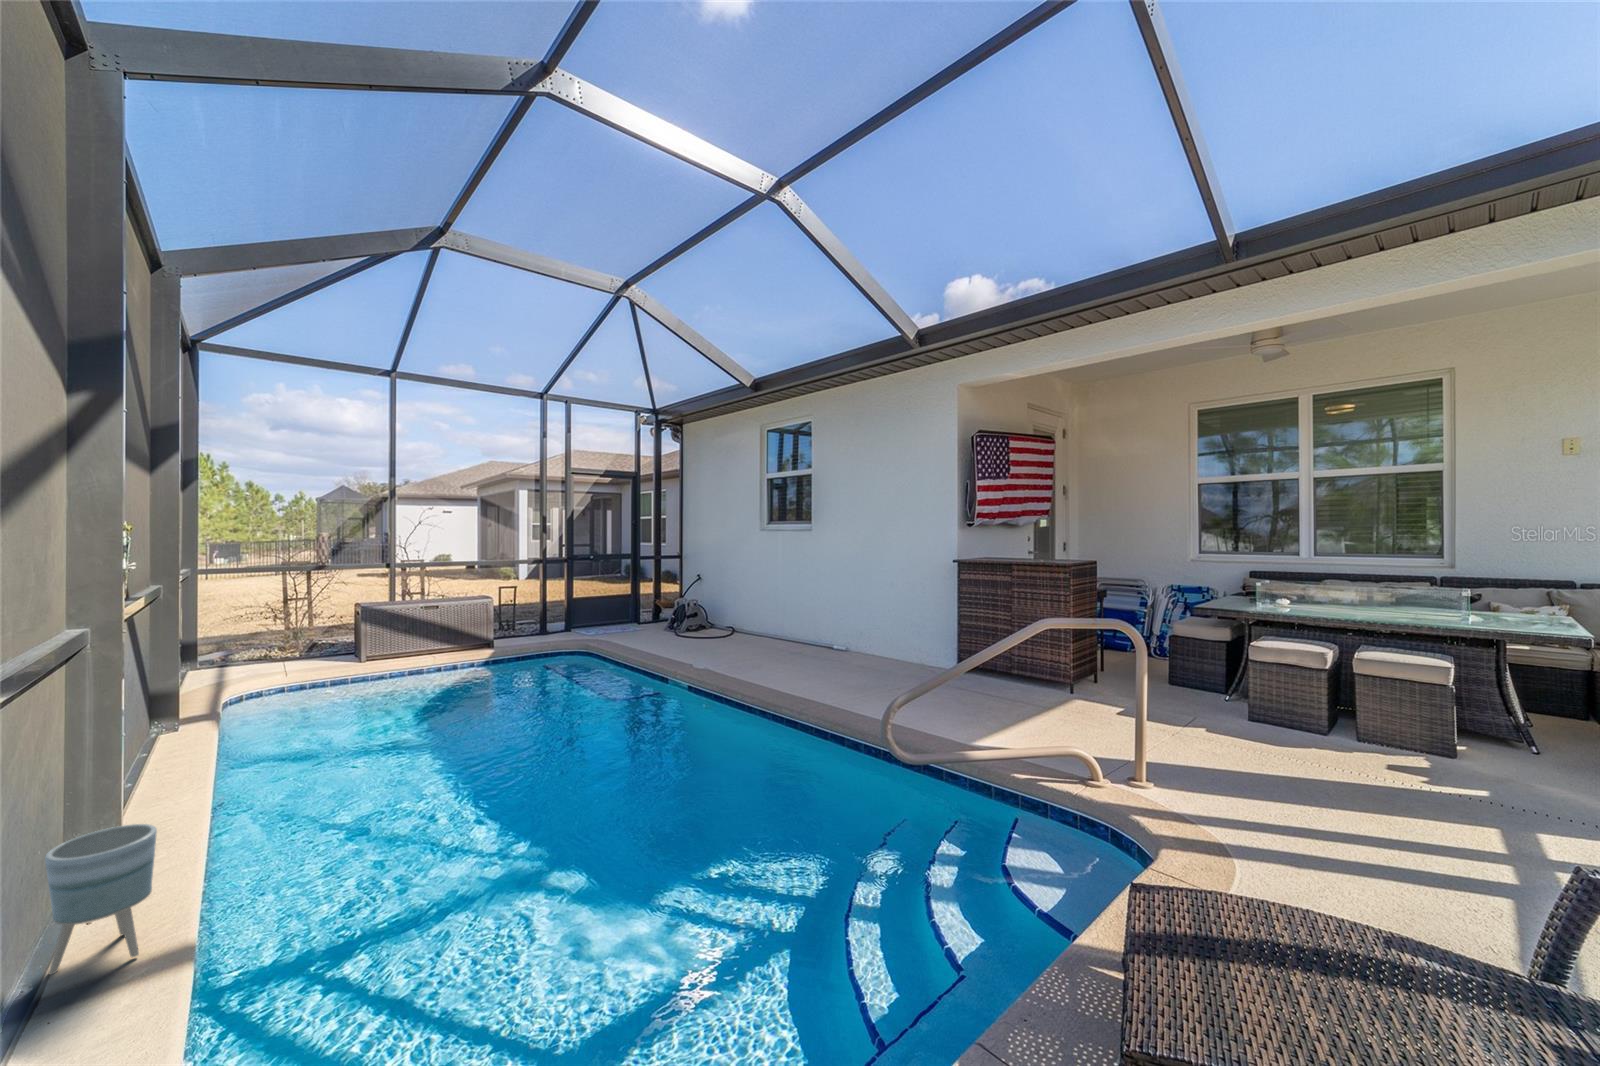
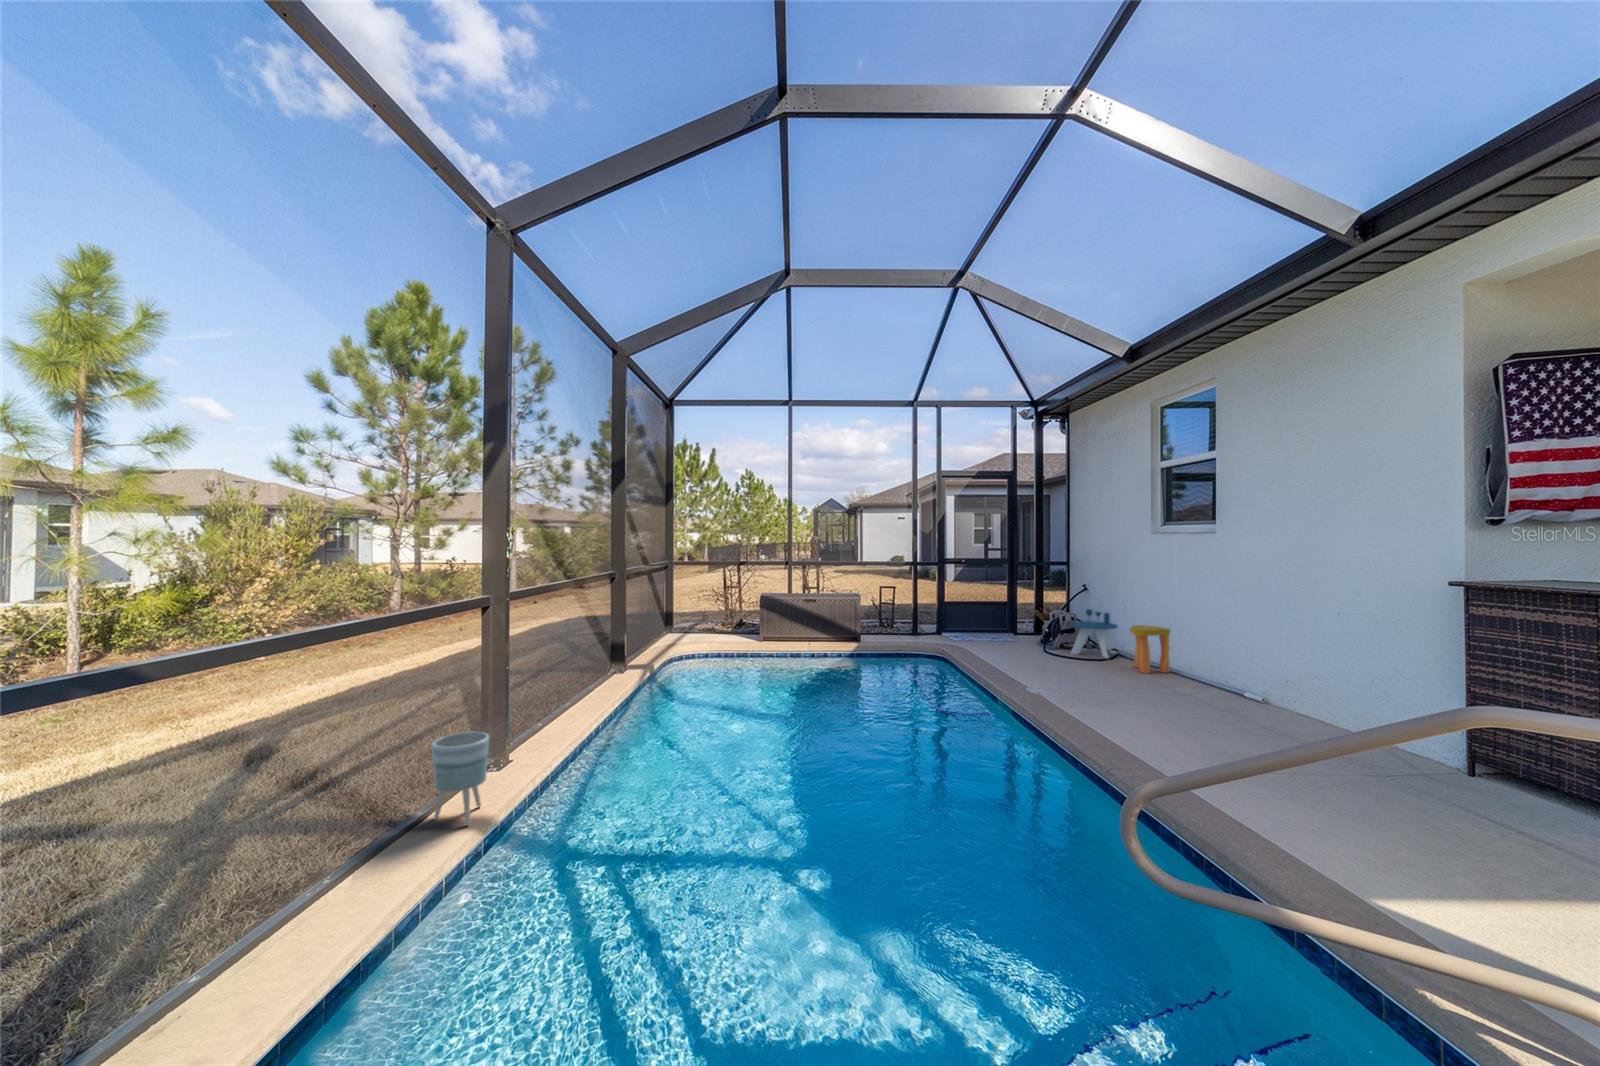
side table: none [698,596,735,636] -> present [1071,609,1118,658]
stool: none [751,605,780,644] -> present [1130,625,1172,674]

